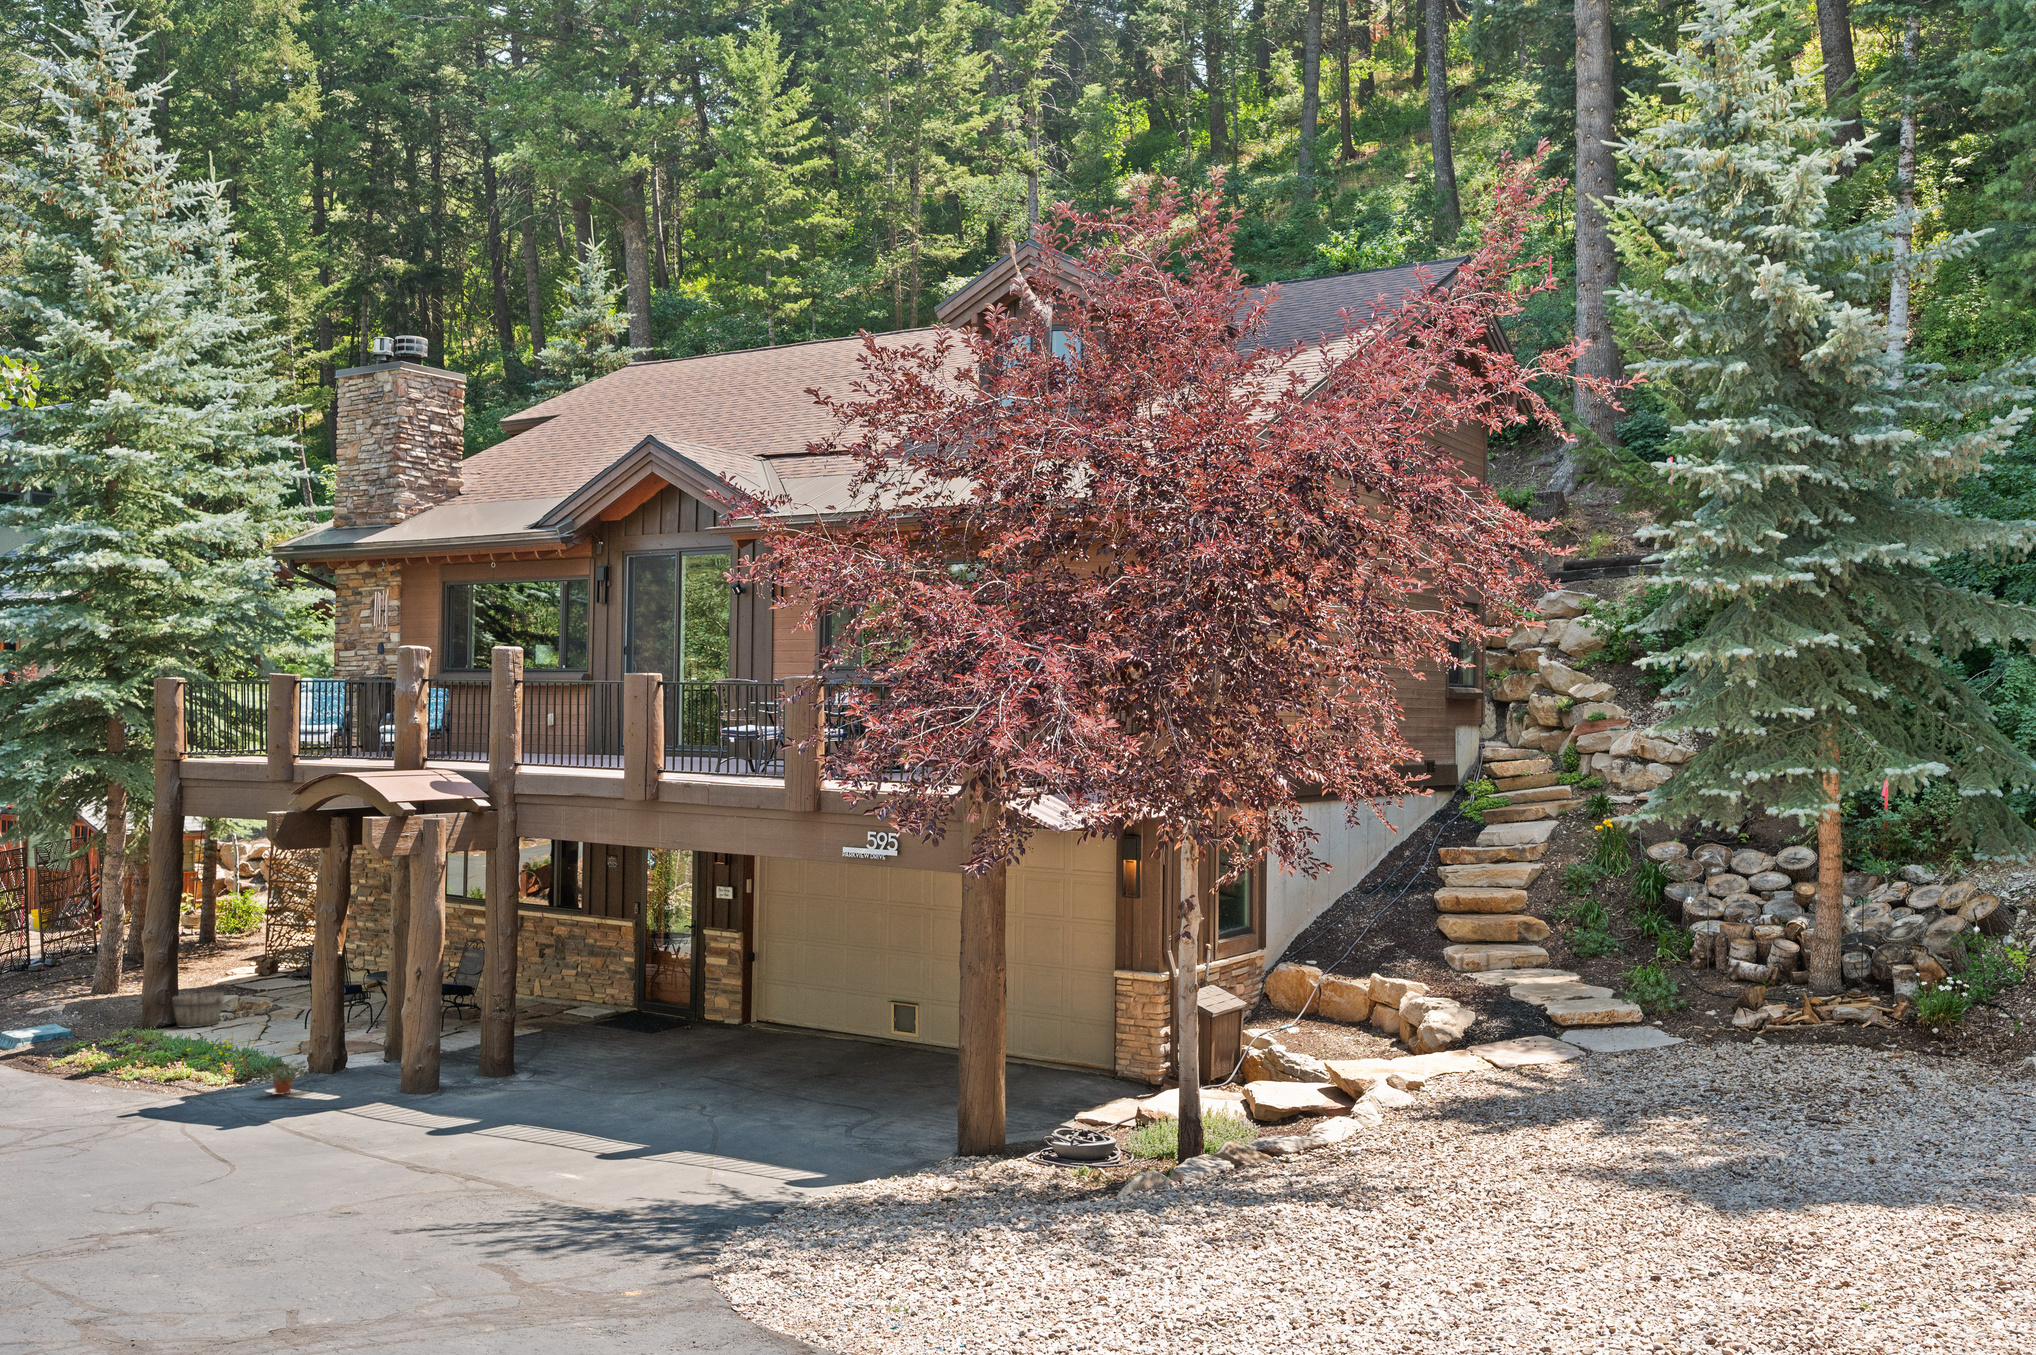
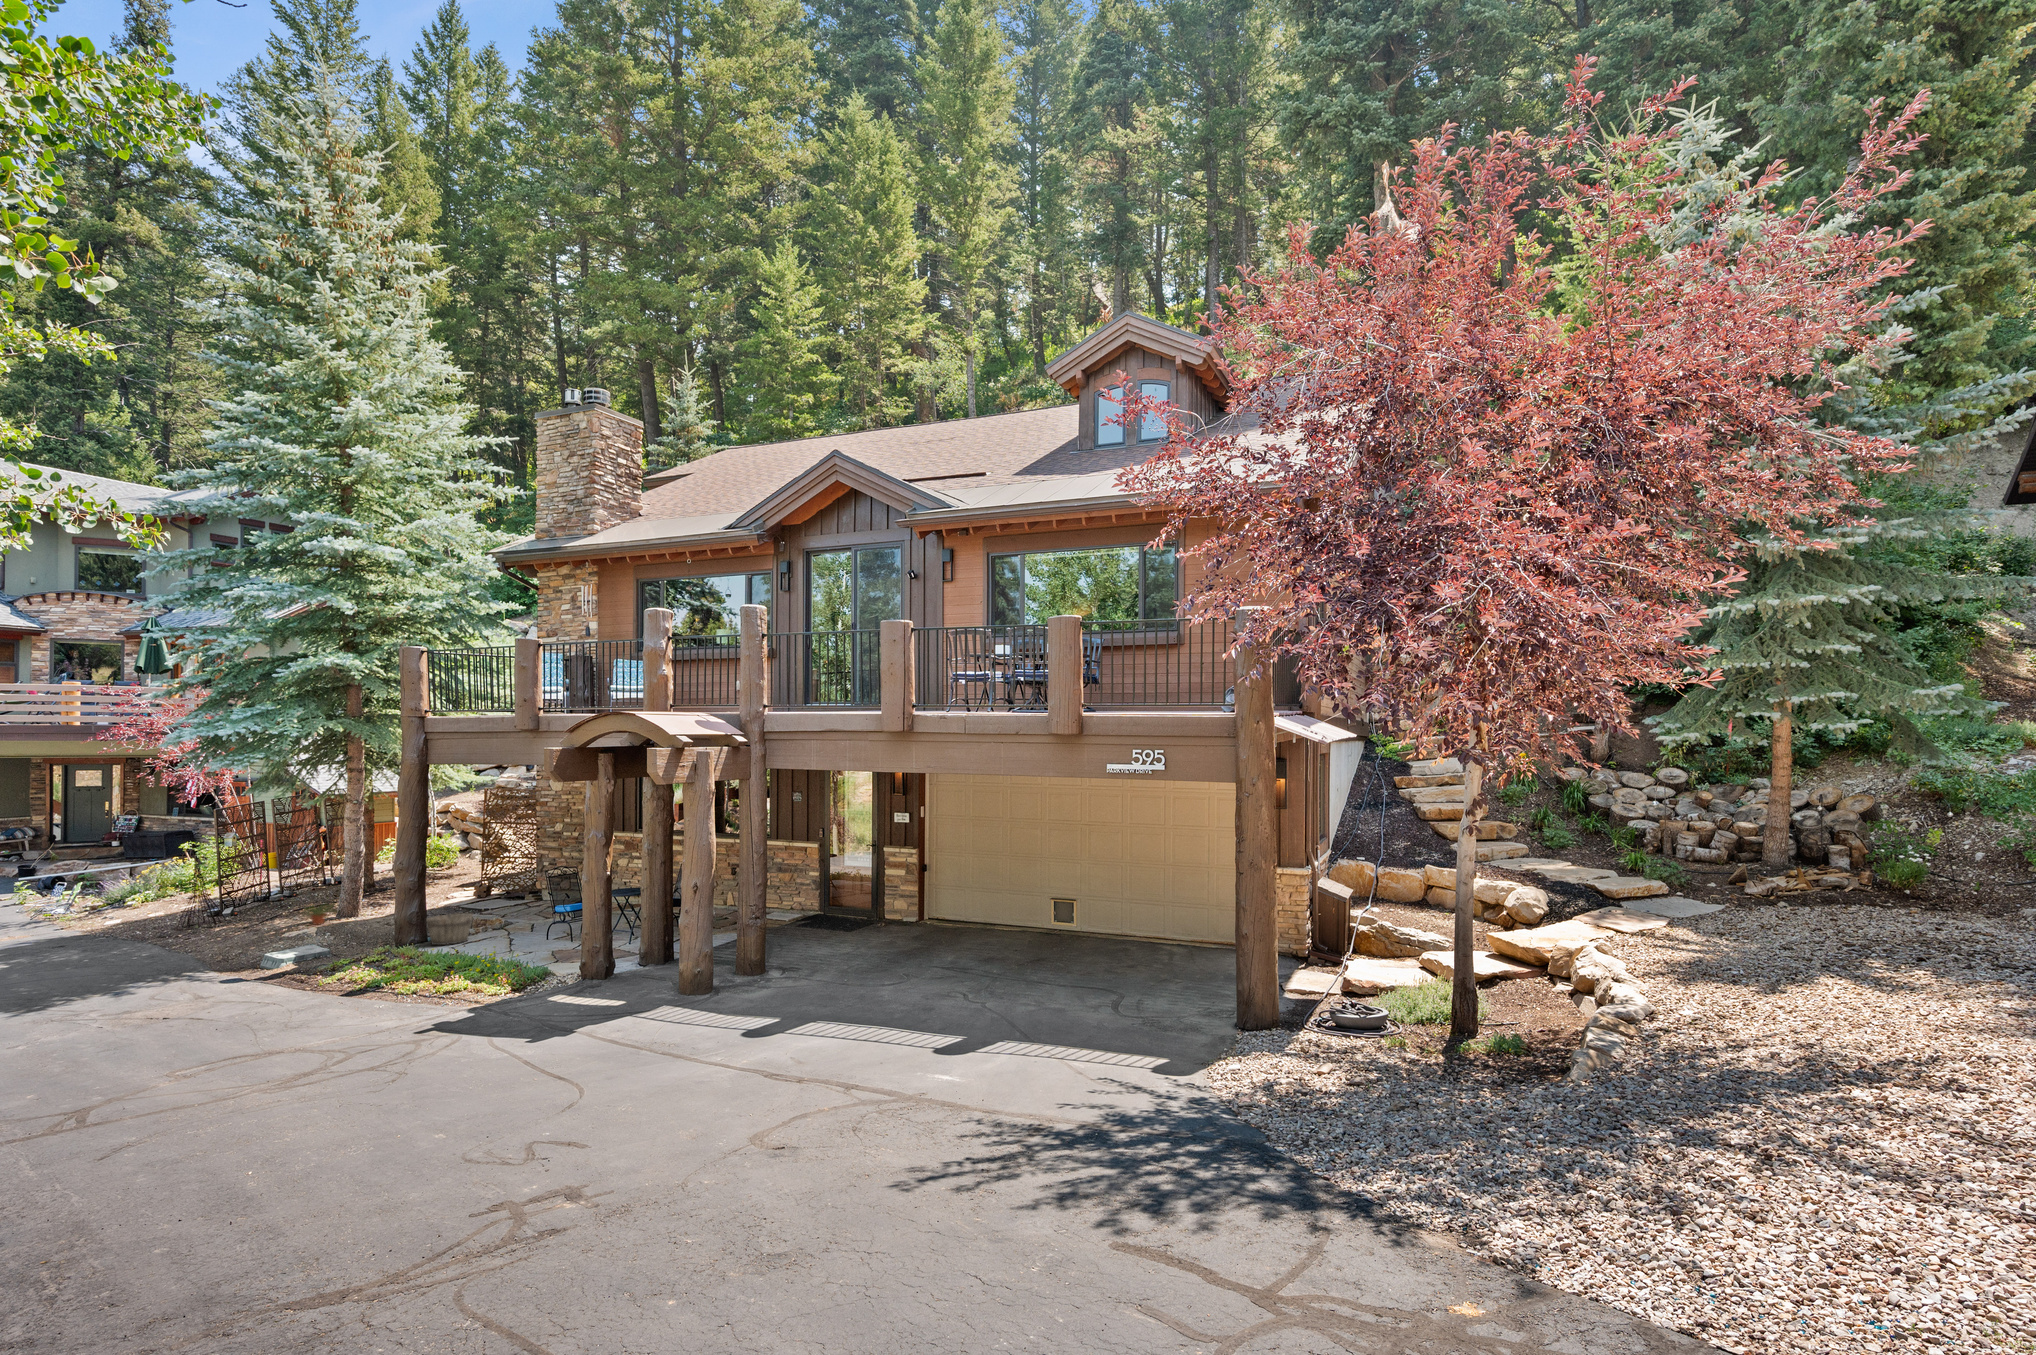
potted plant: present [256,1060,308,1095] -> present [301,903,338,925]

